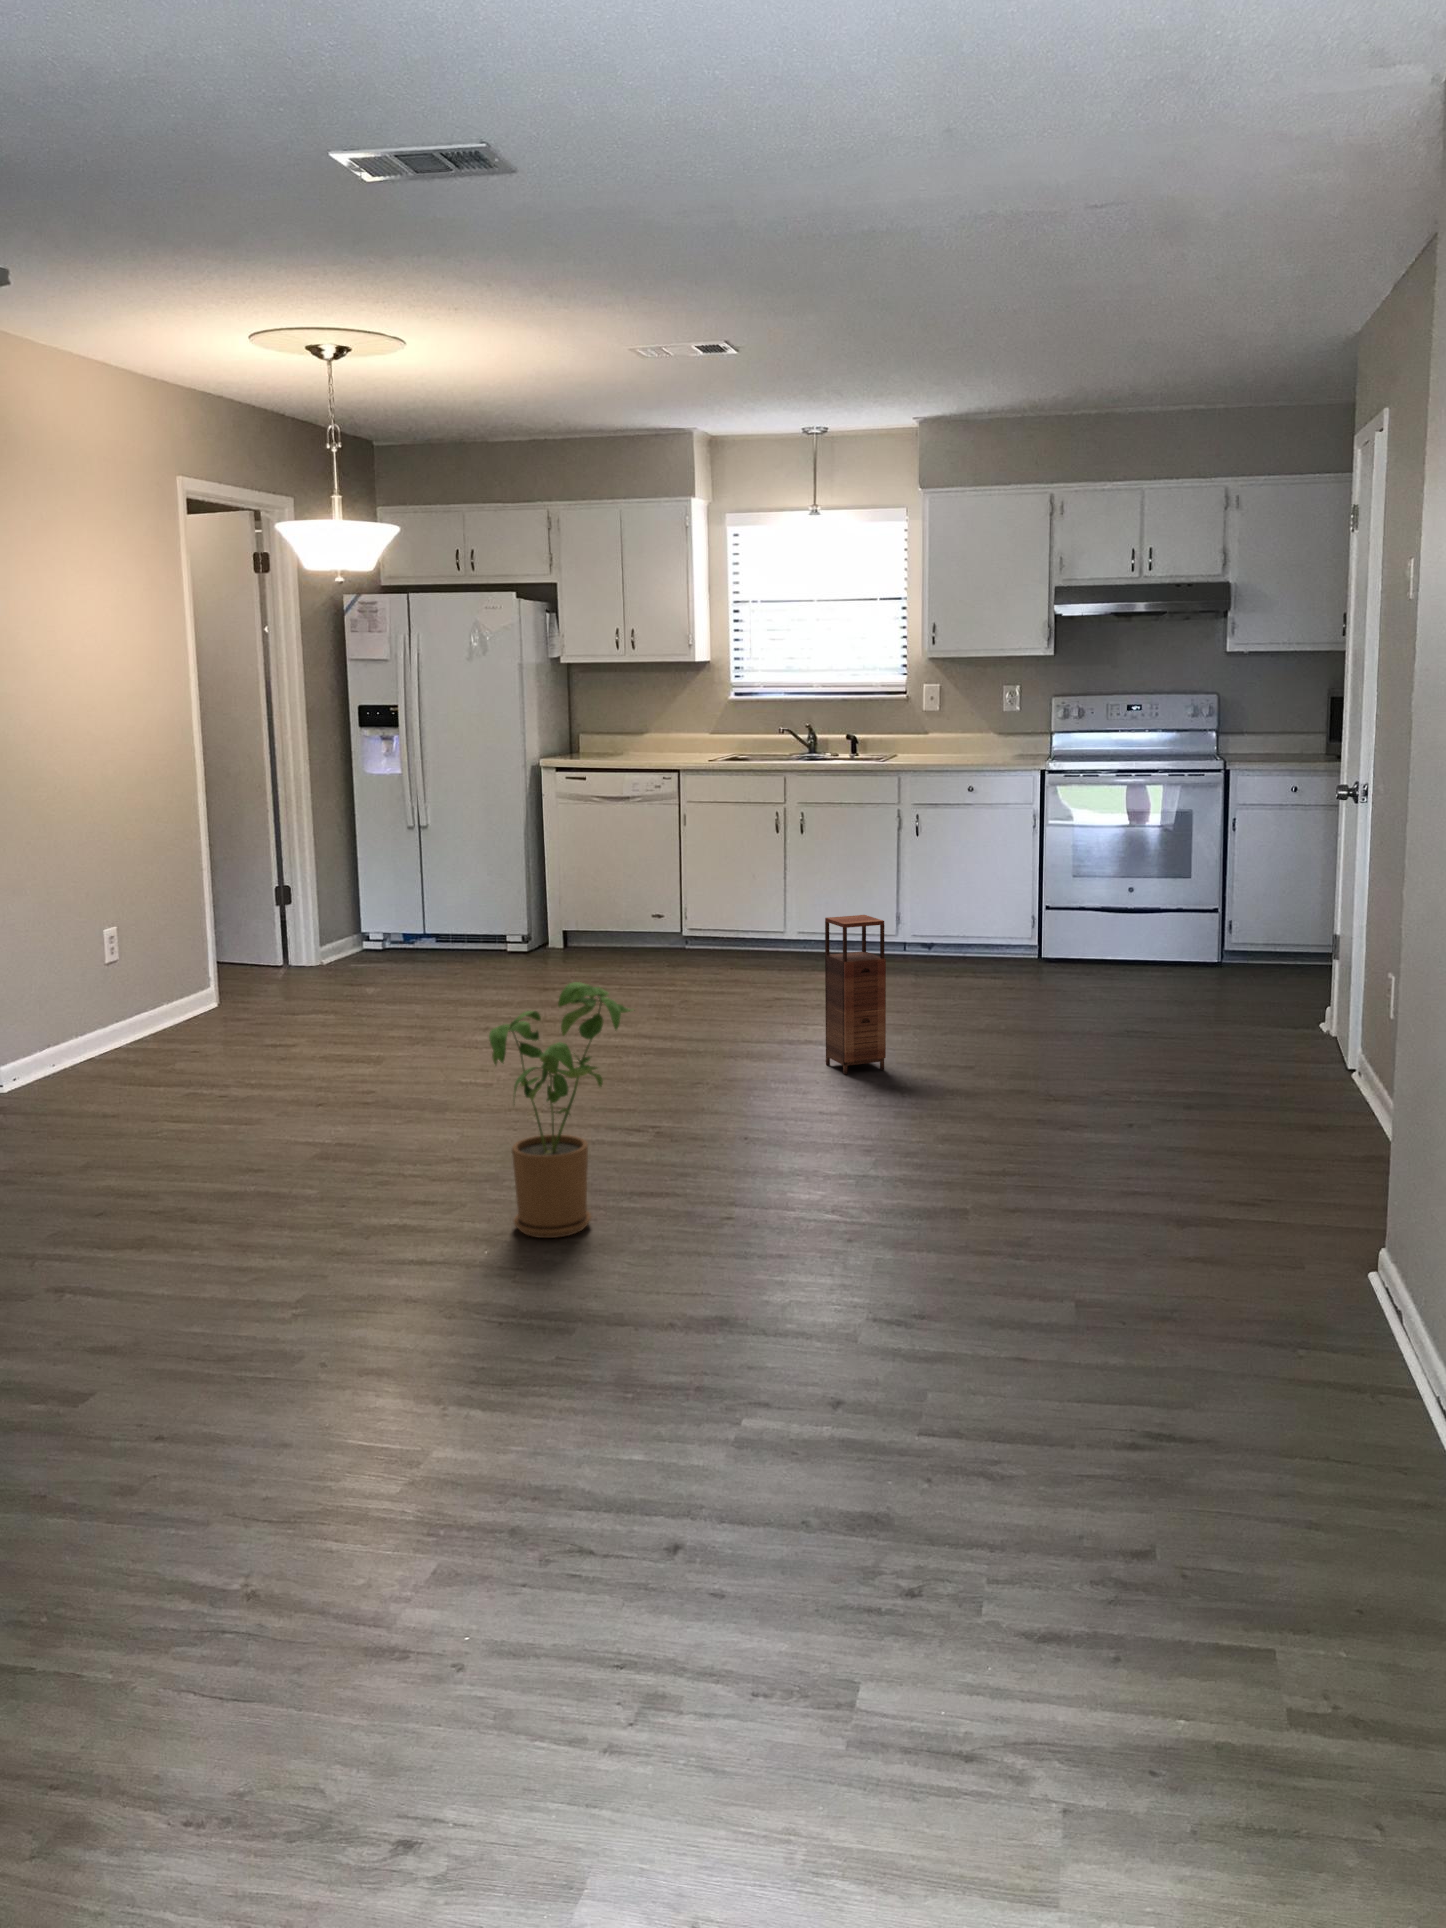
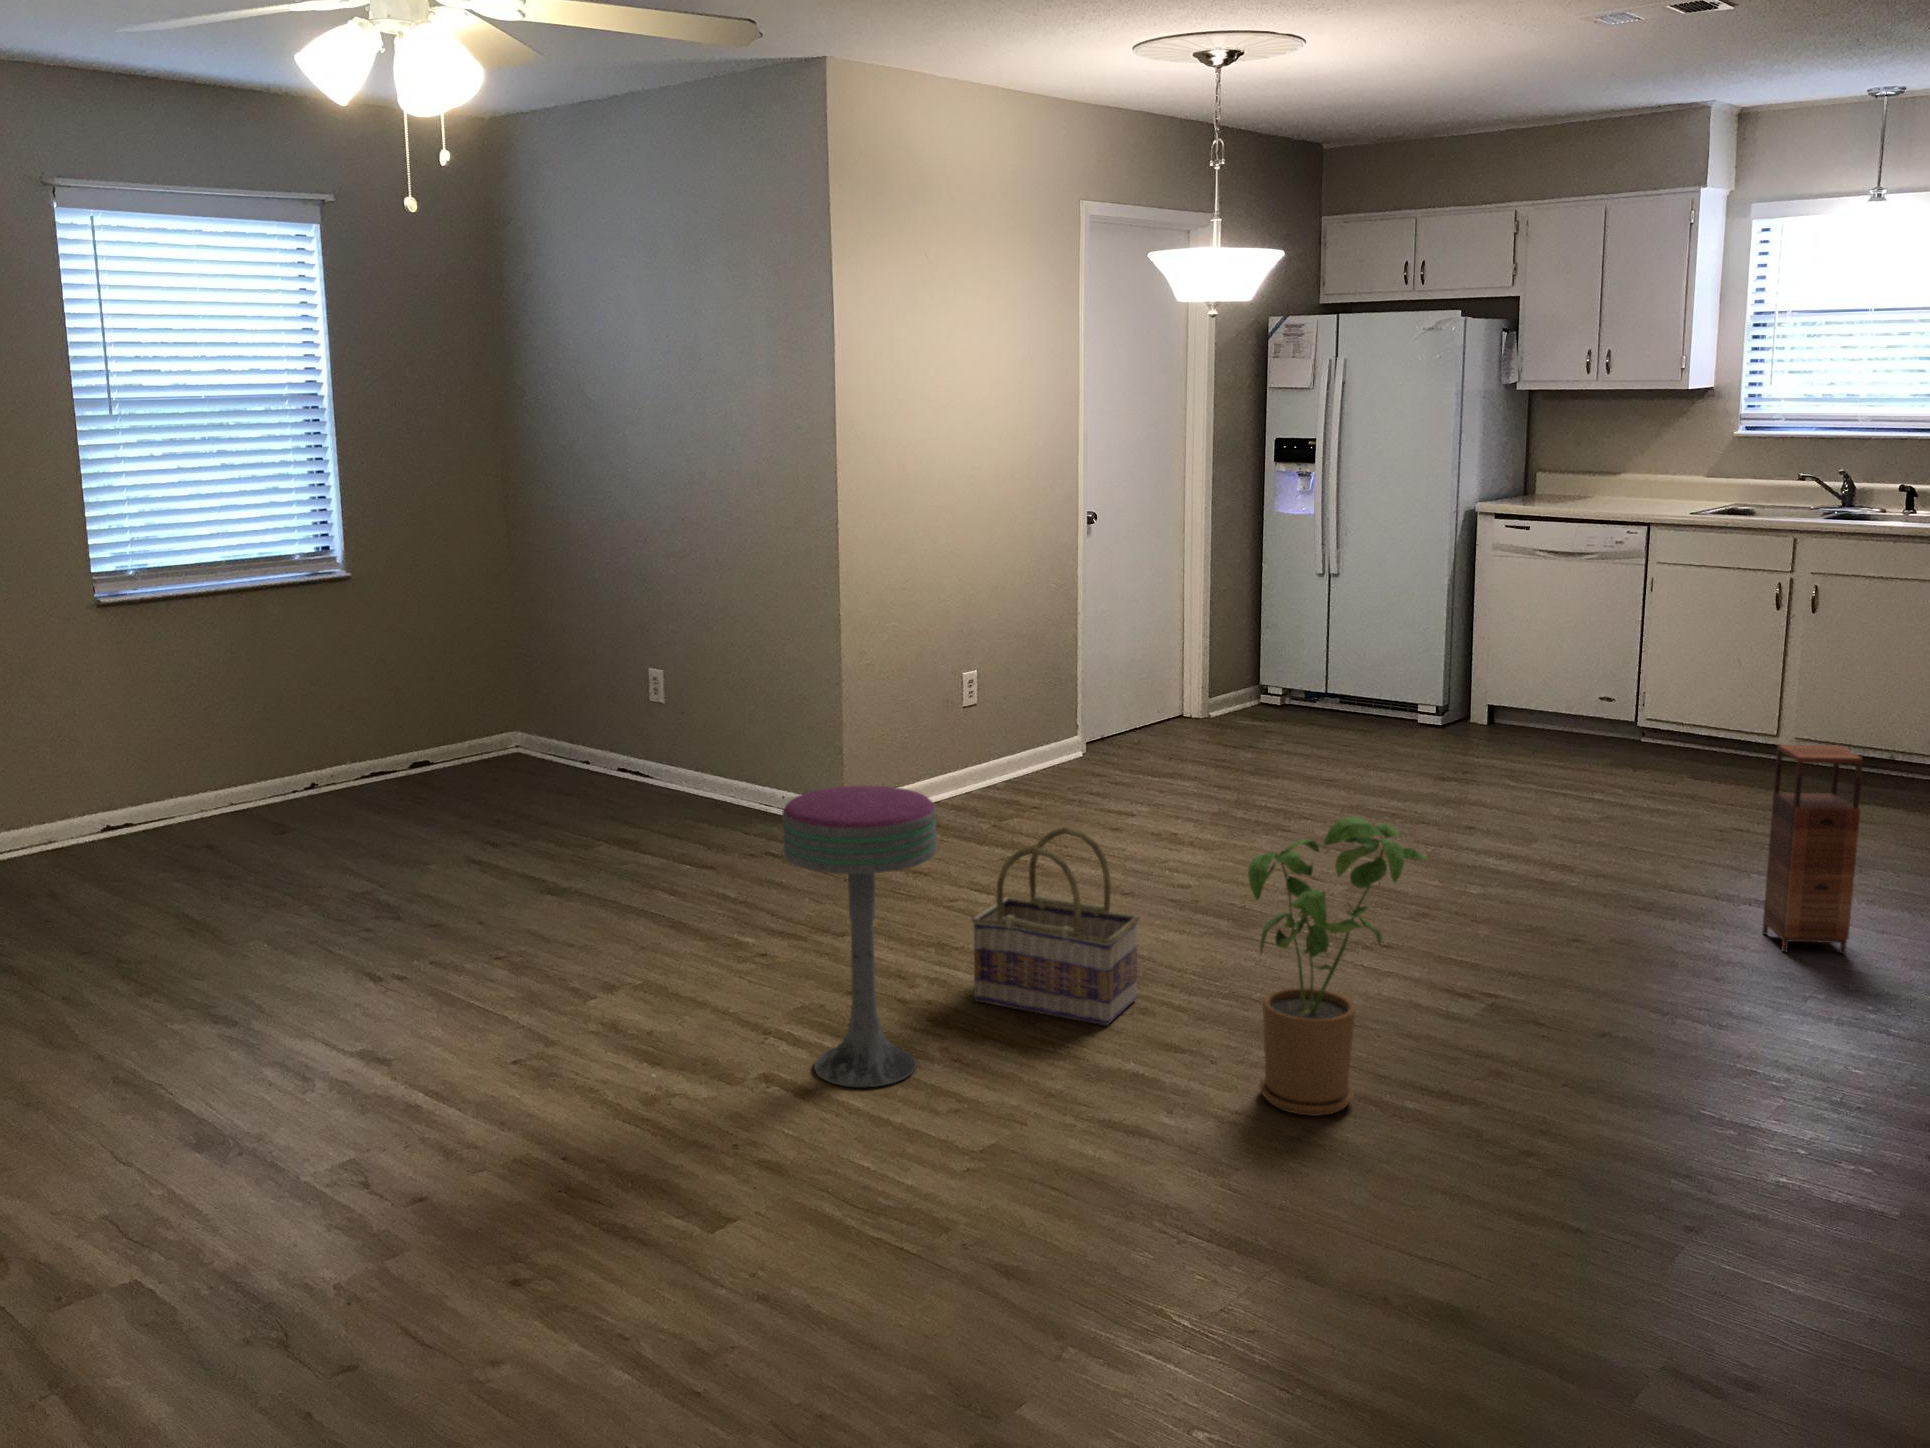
bar stool: none [44,1007,205,1296] -> present [782,786,937,1088]
basket: none [215,1037,374,1209] -> present [971,827,1140,1025]

